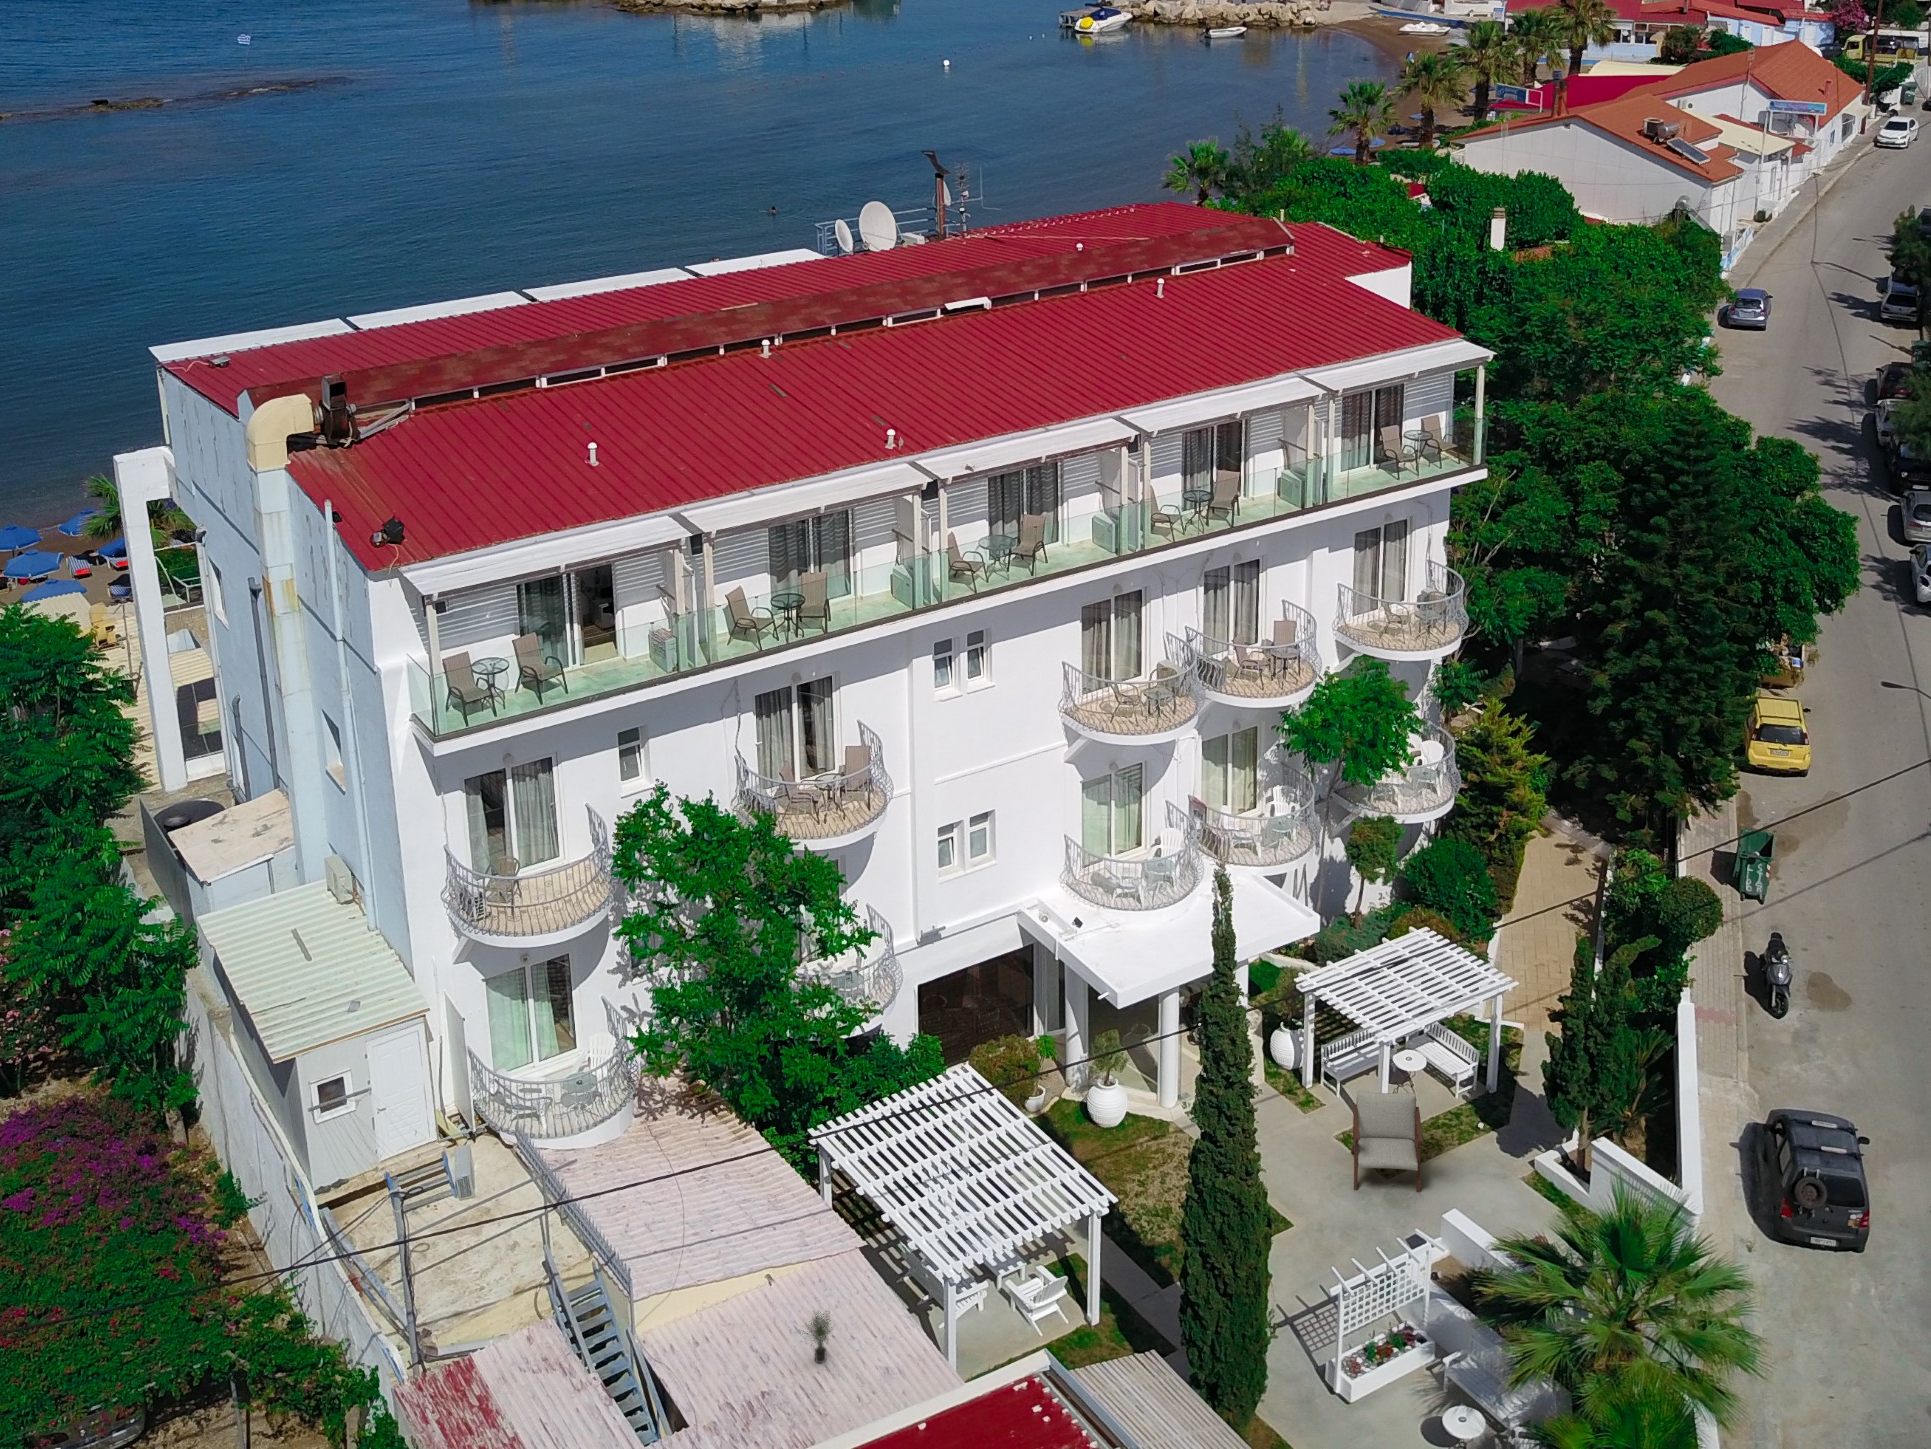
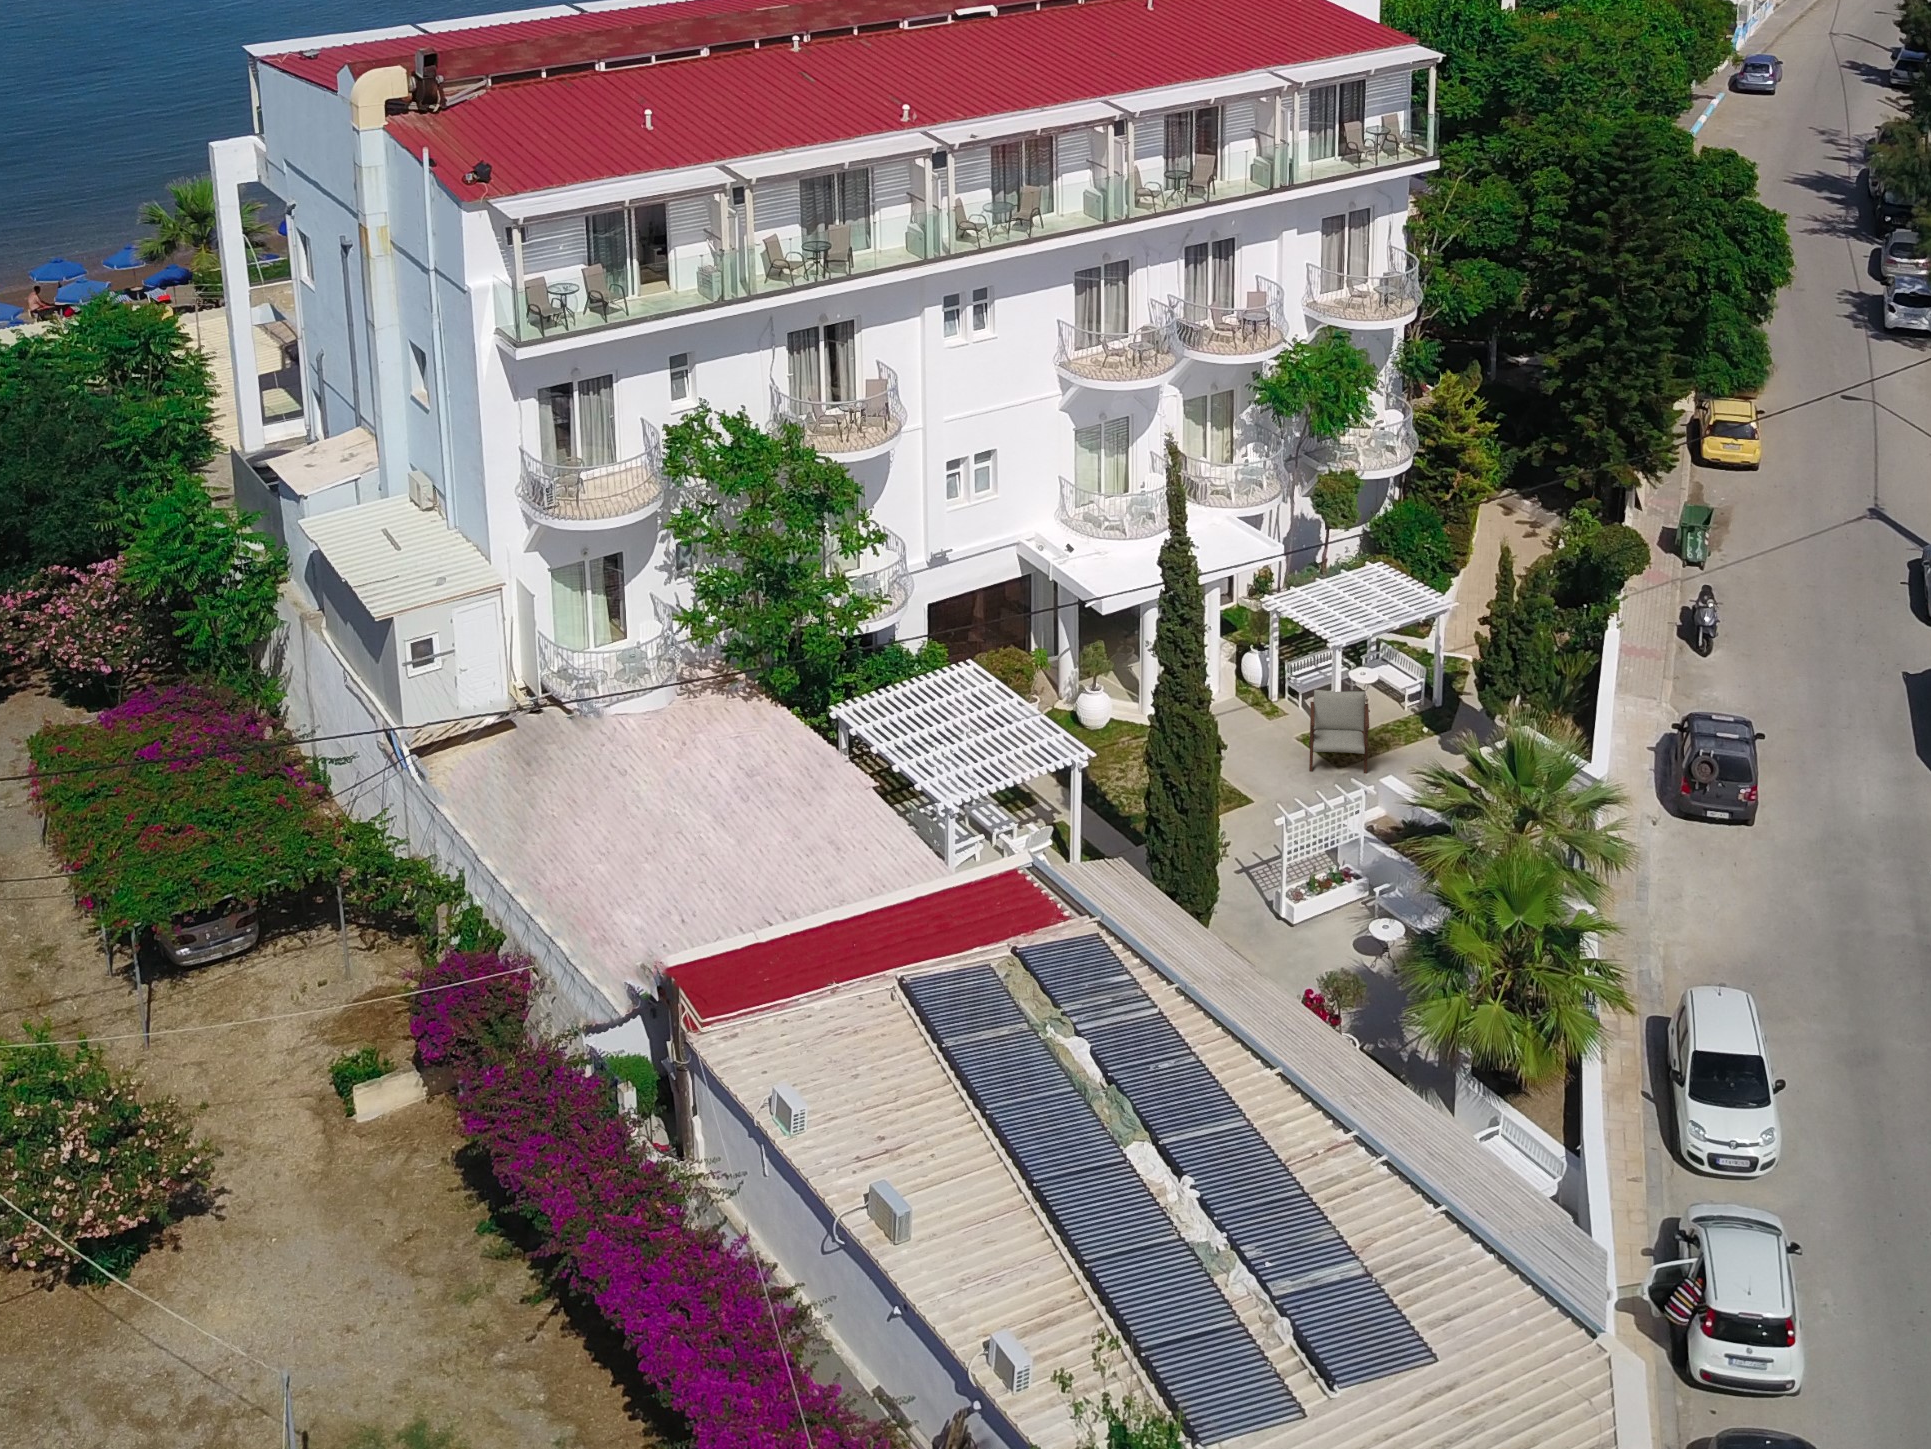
potted plant: present [803,1311,833,1363] -> none [826,807,861,853]

